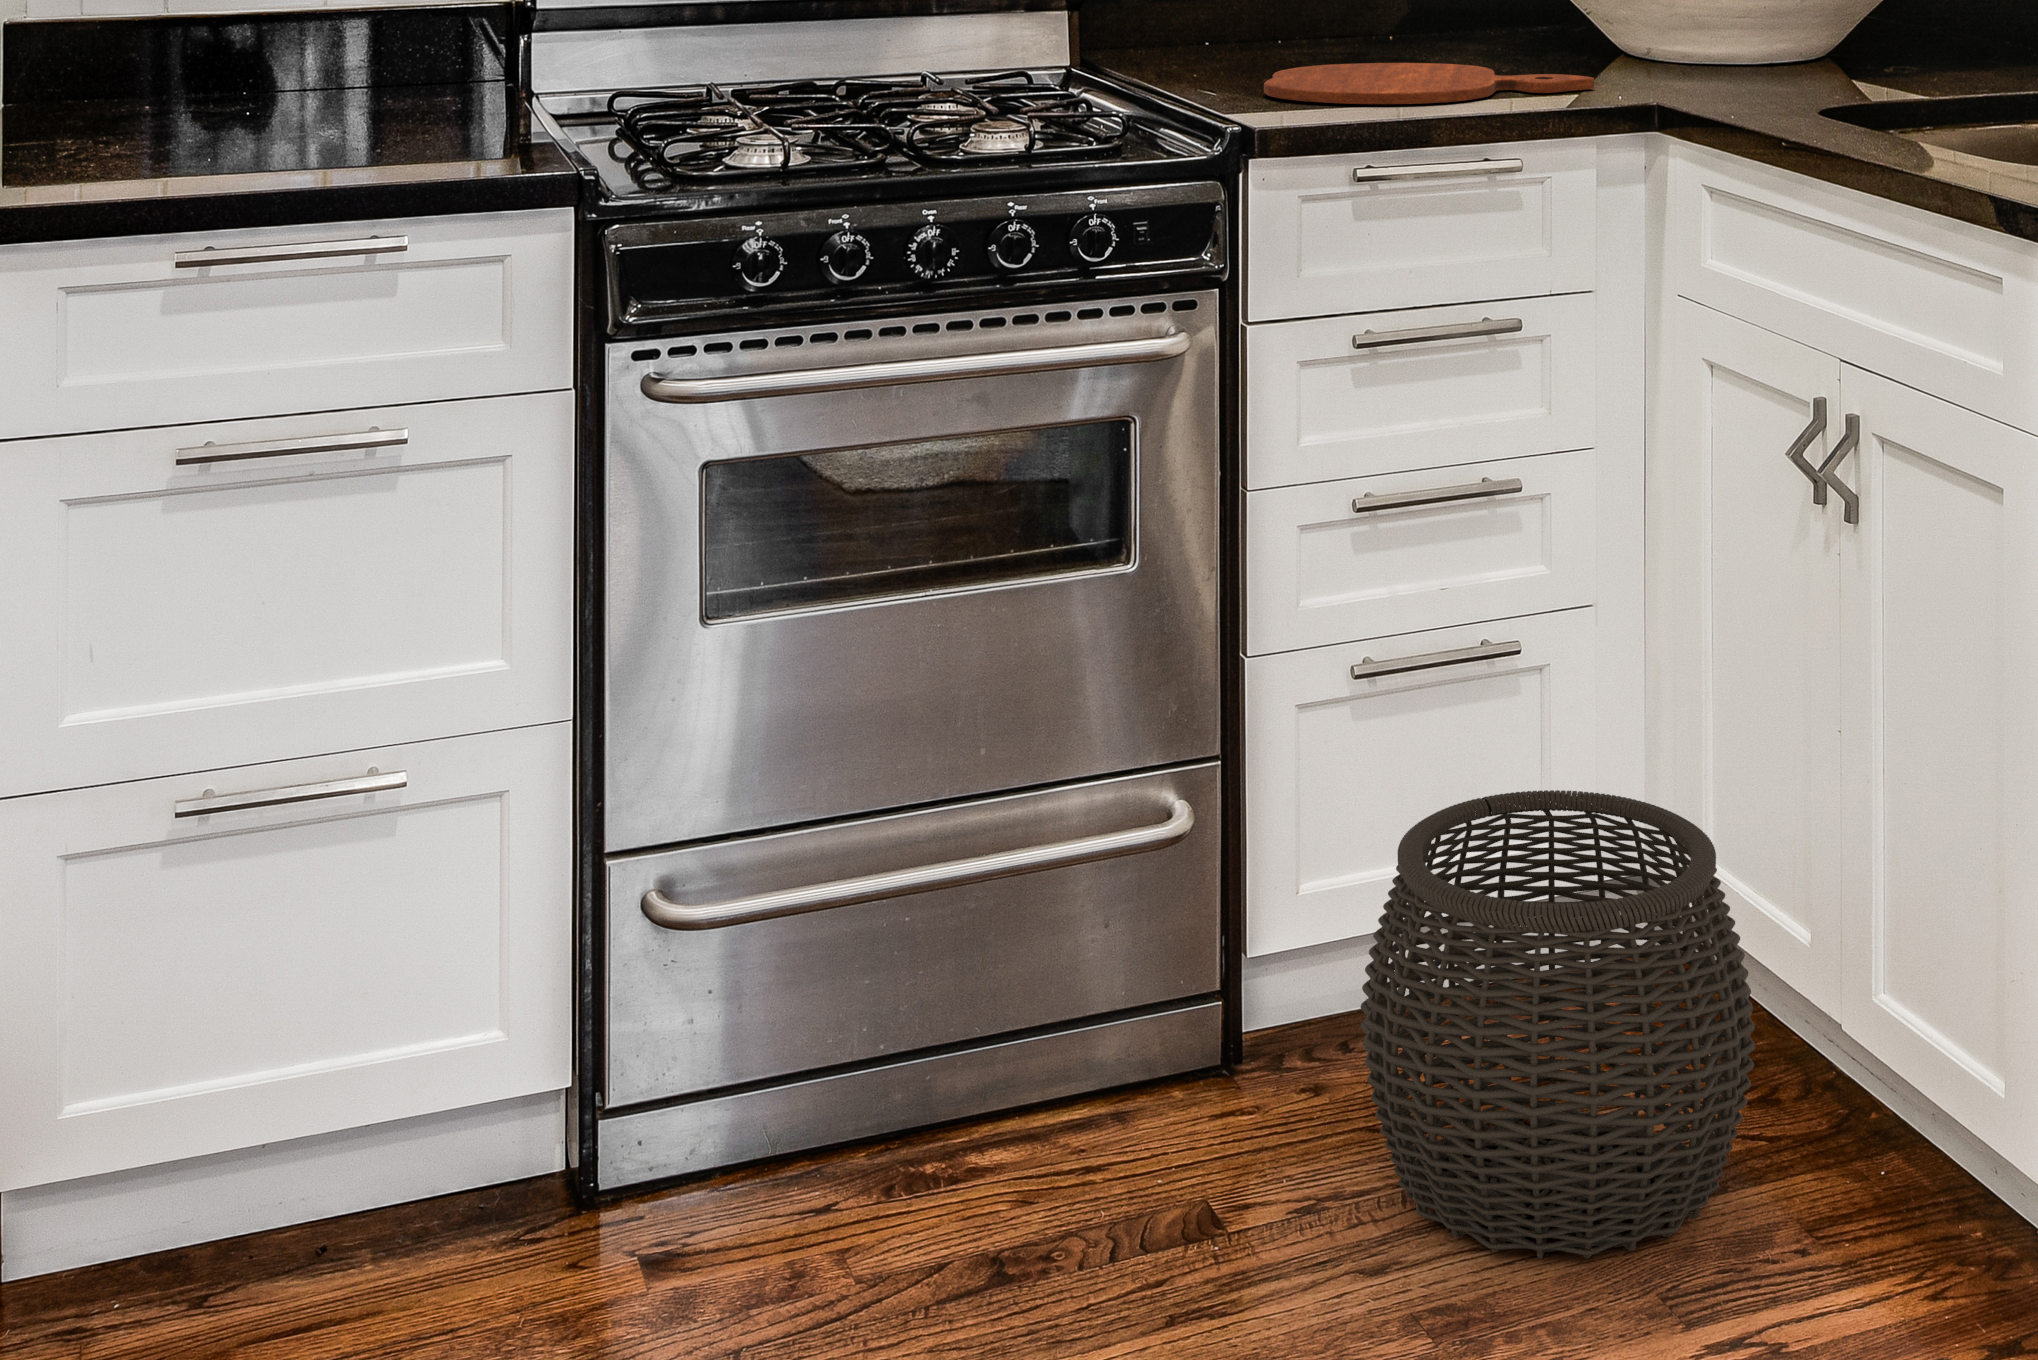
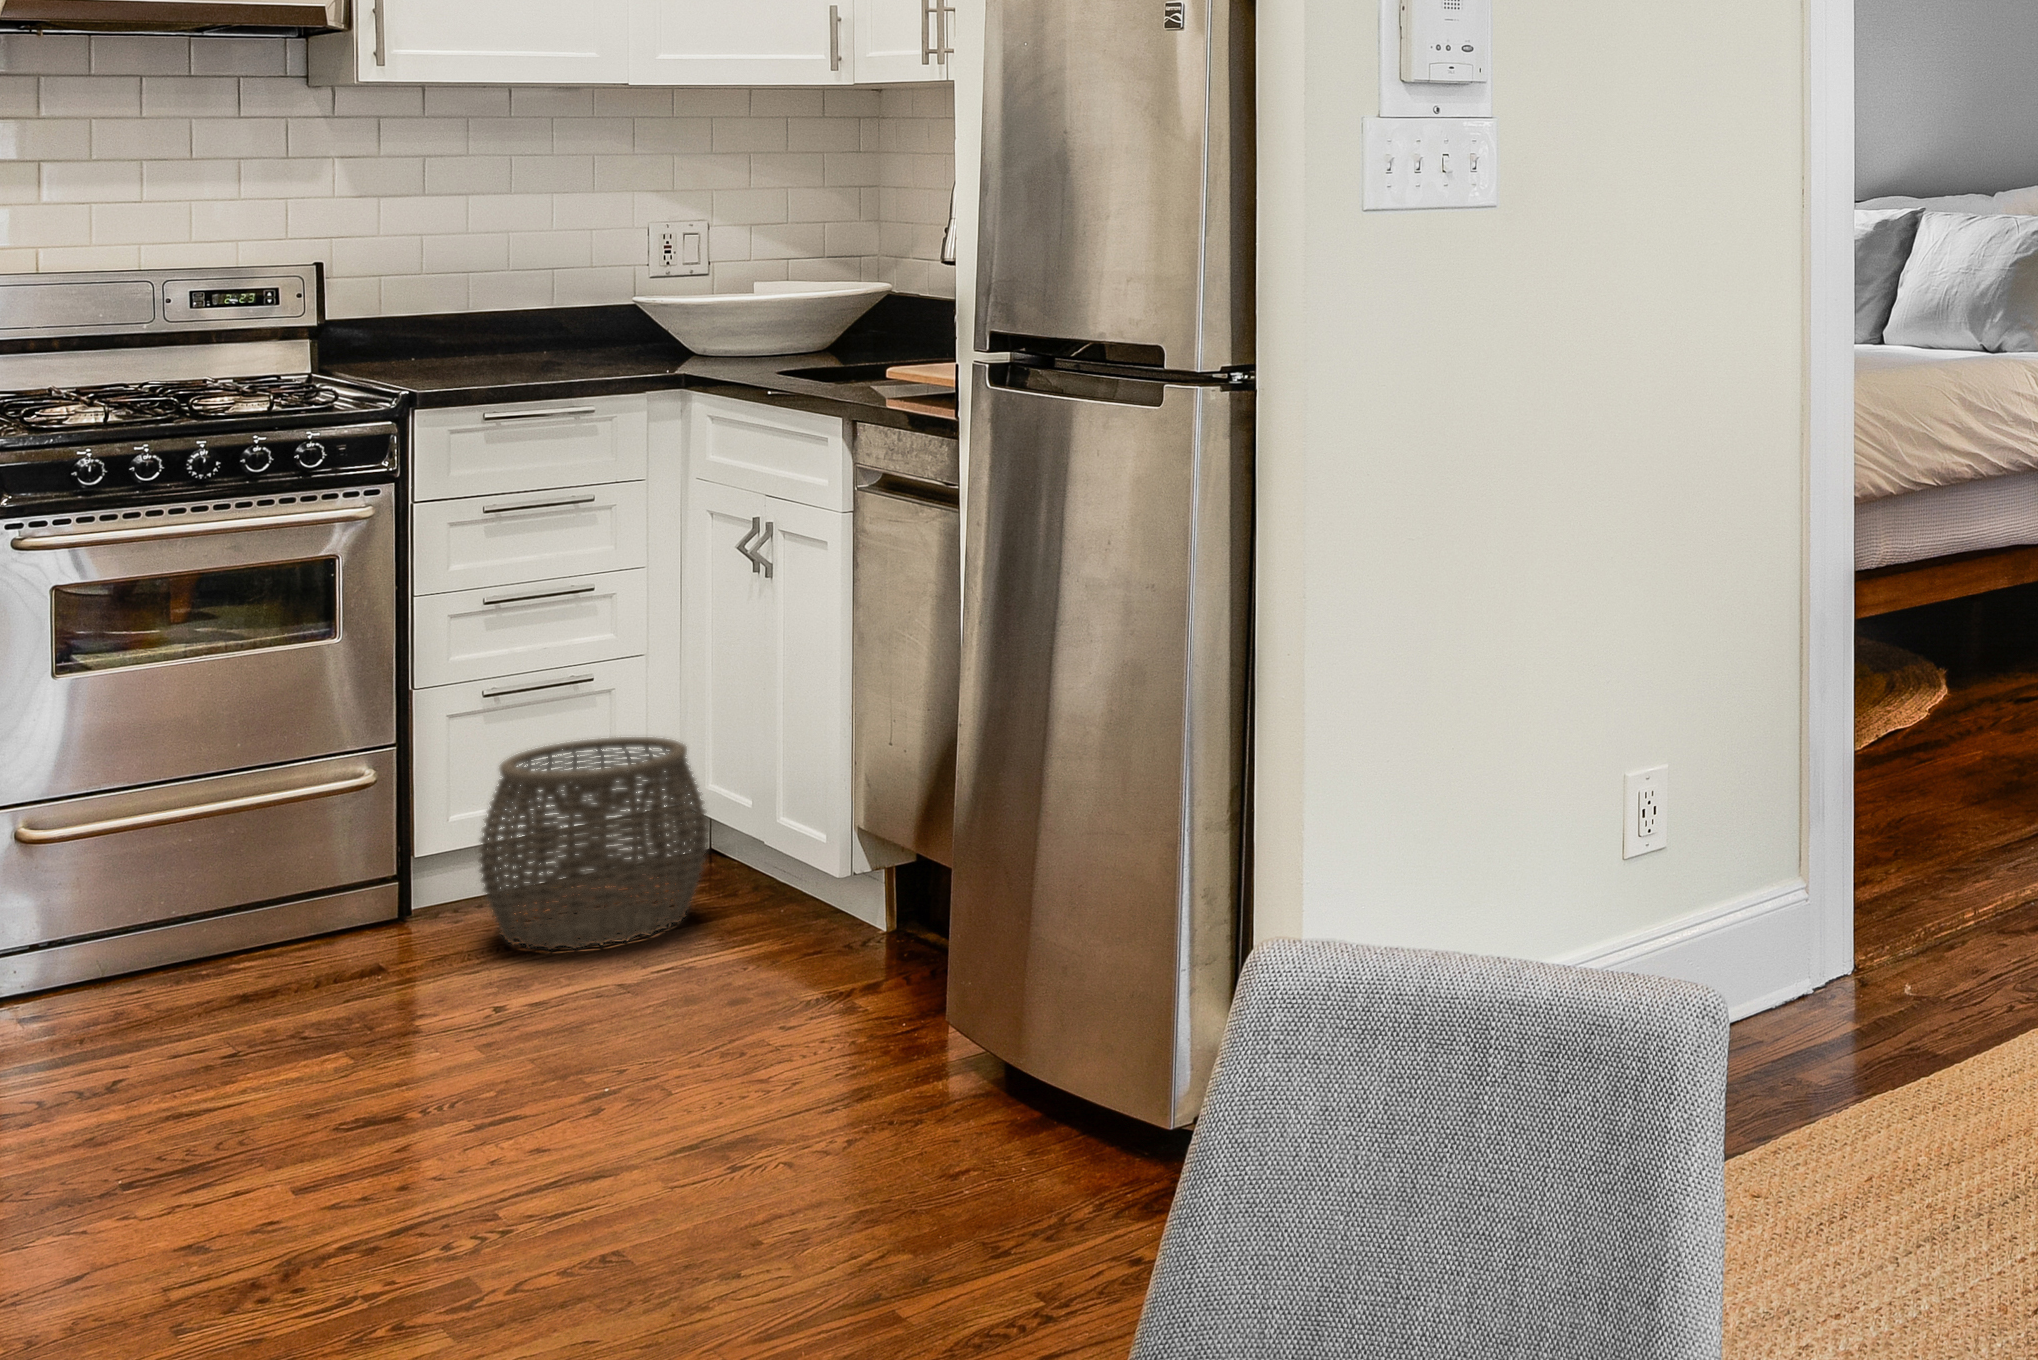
cutting board: present [1264,63,1594,104] -> none [438,365,654,384]

